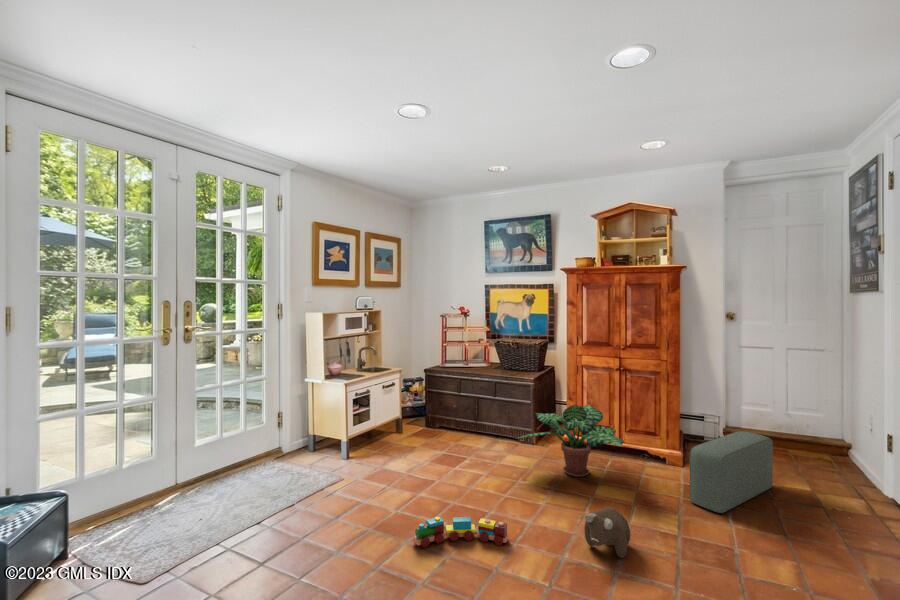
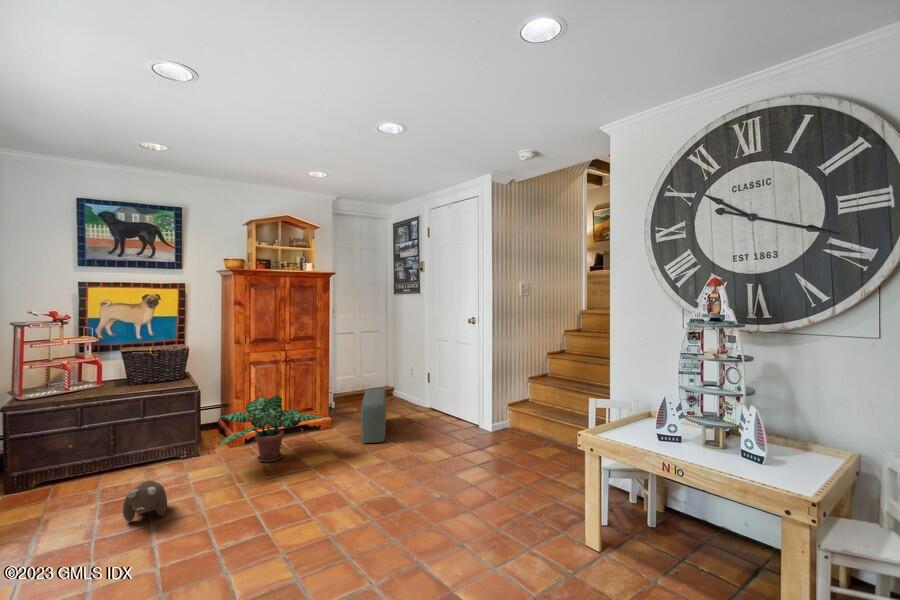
plush toy: present [584,508,630,558] -> present [123,481,167,522]
toy train: present [413,516,508,548] -> none [220,505,300,568]

